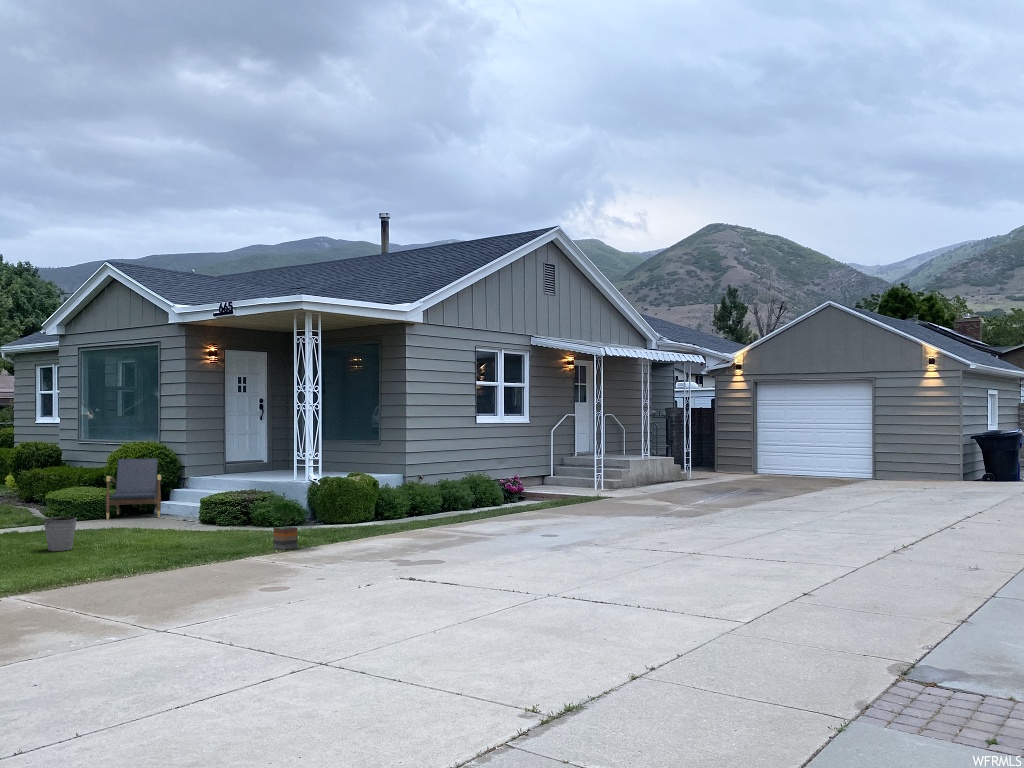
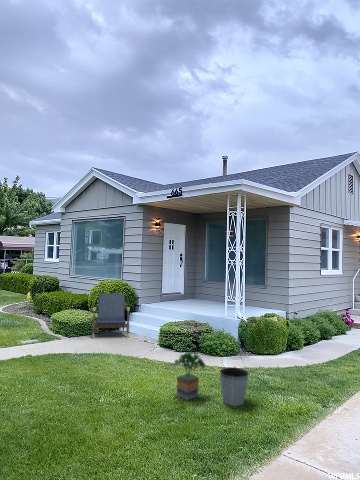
potted tree: present [271,503,304,550] -> present [174,353,206,400]
bucket: present [42,516,77,551] -> present [220,366,249,406]

